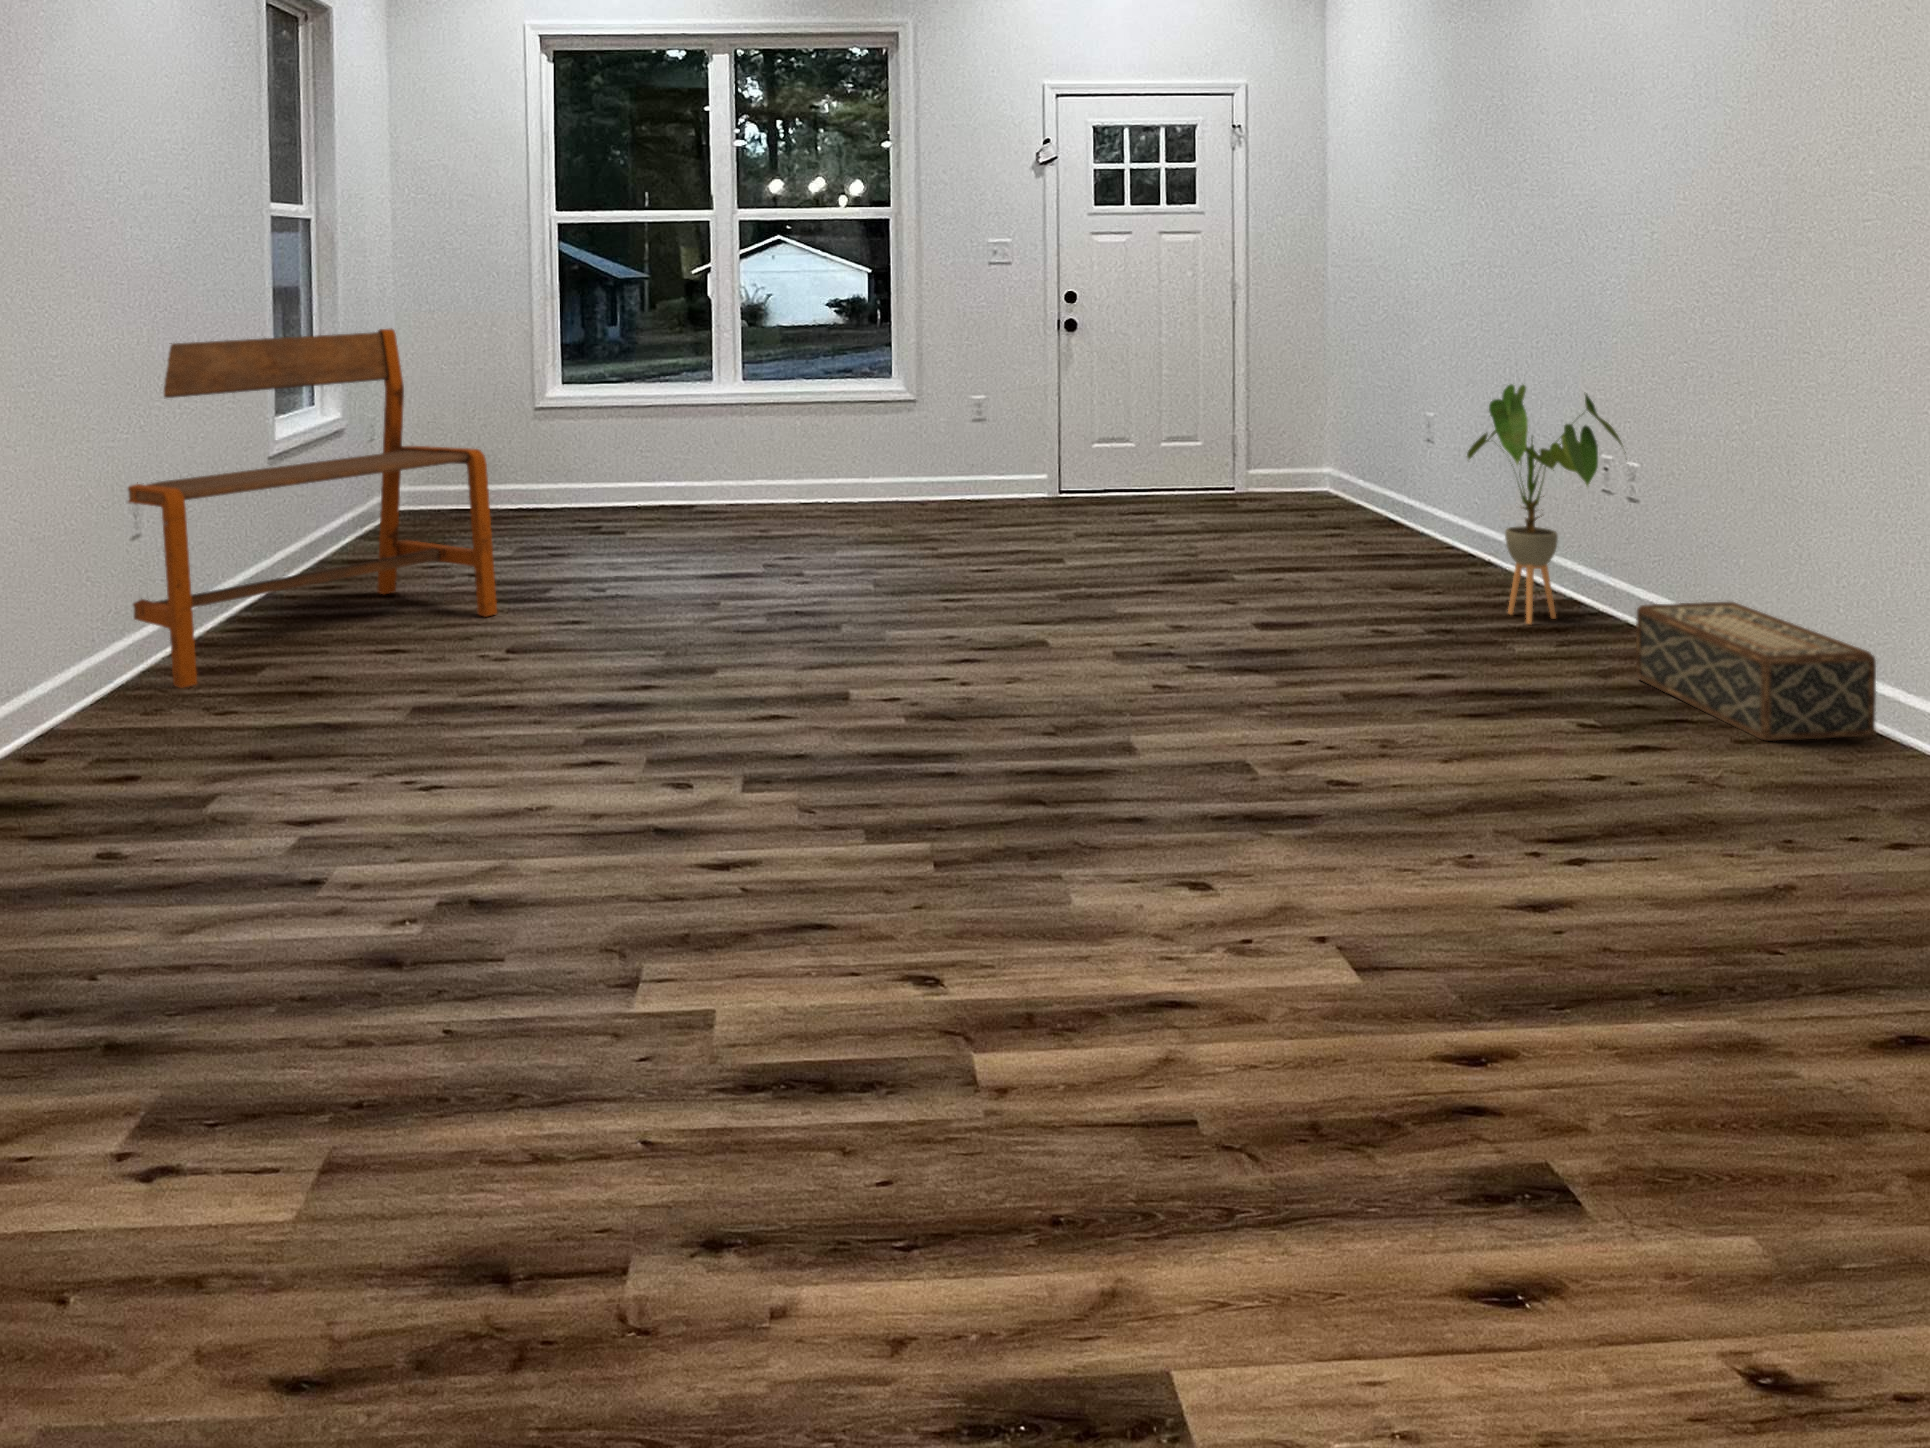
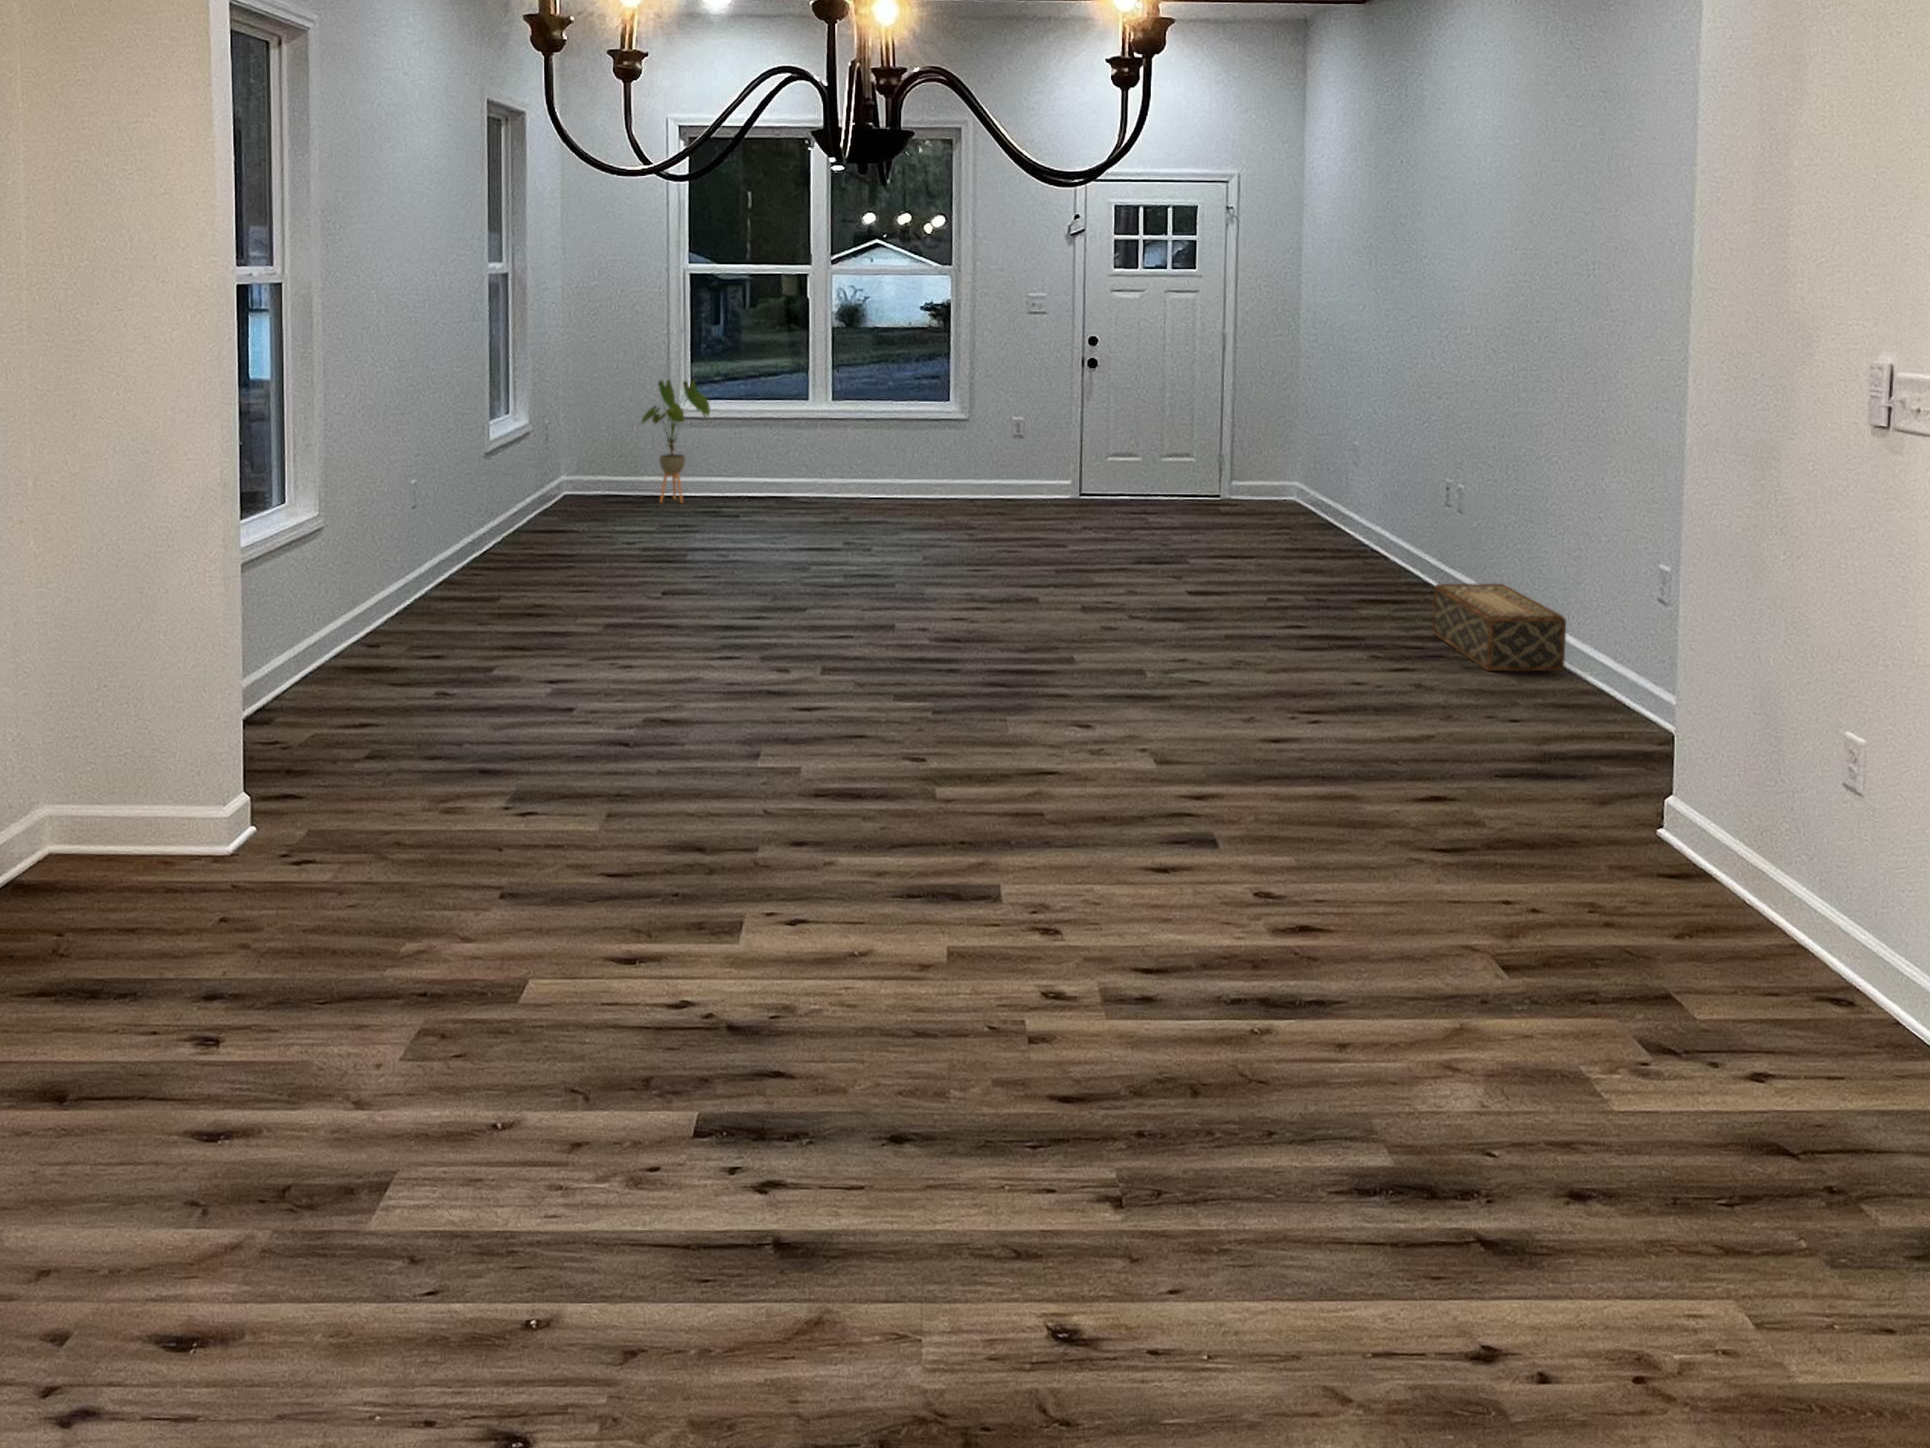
bench: present [128,329,497,688] -> none [392,364,655,608]
house plant: present [1467,384,1626,624] -> present [640,380,710,502]

